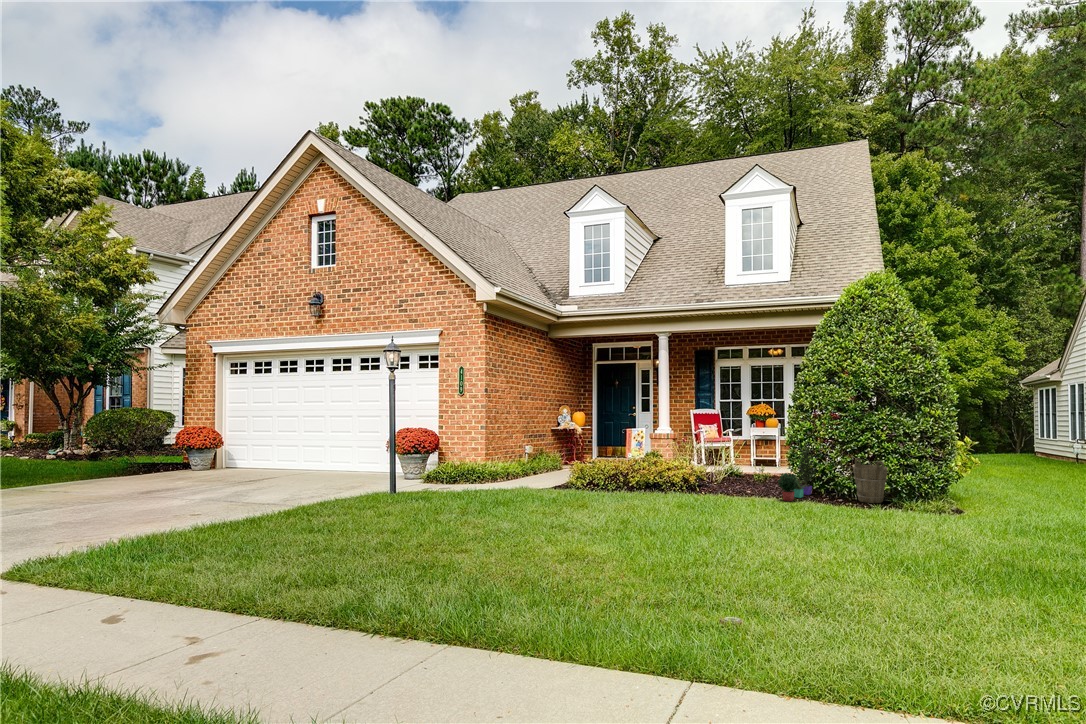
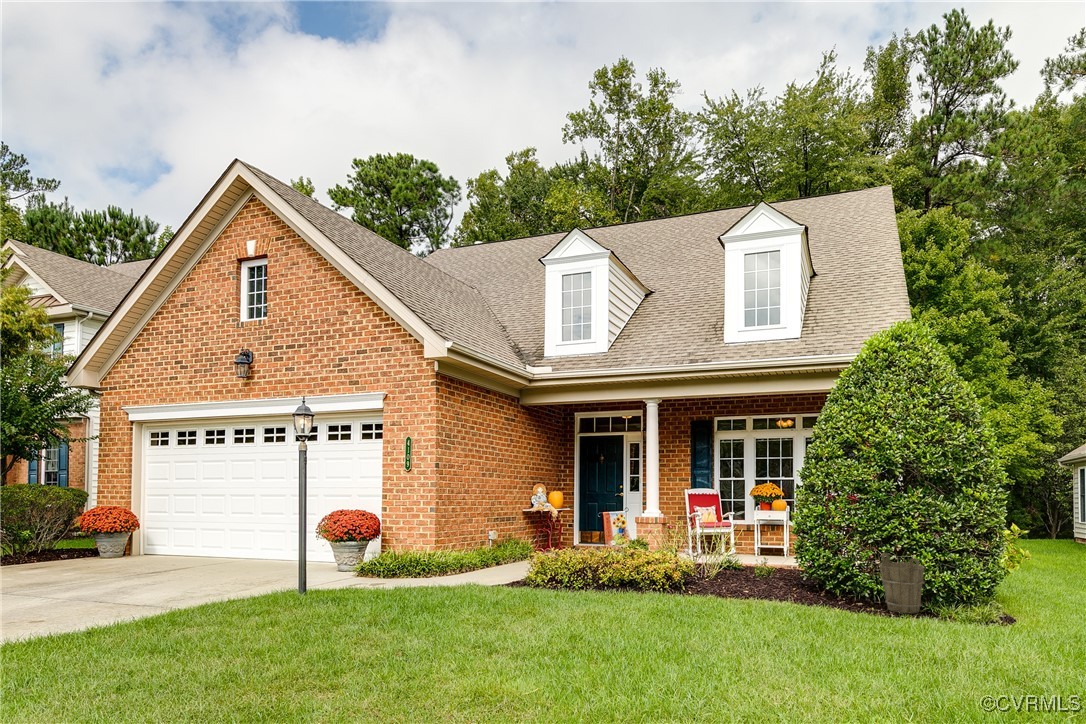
potted plant: present [778,447,815,501] -> none [783,537,833,610]

